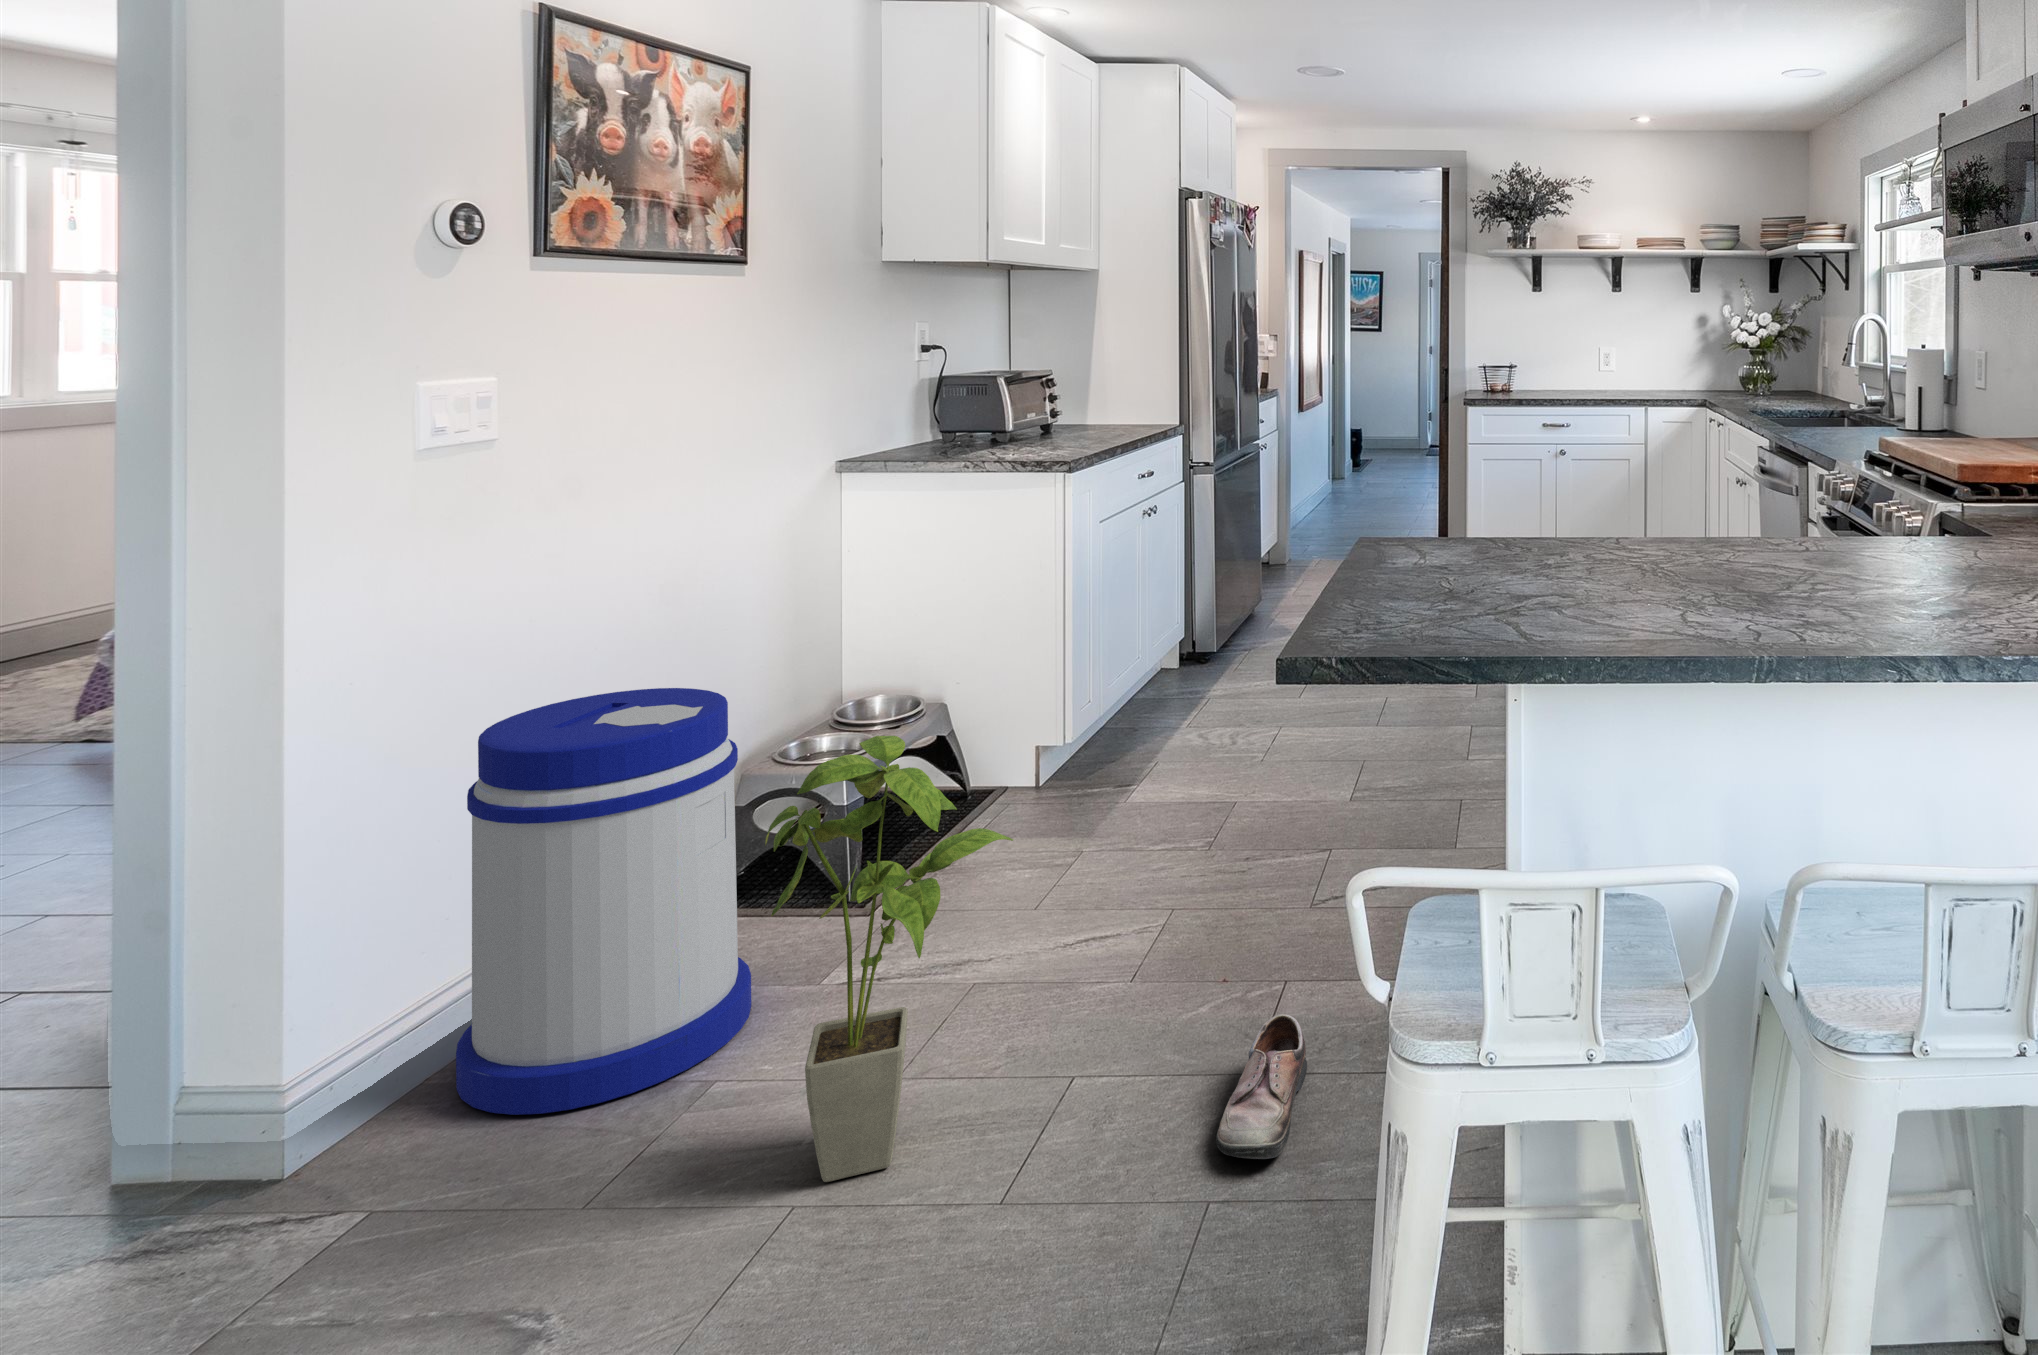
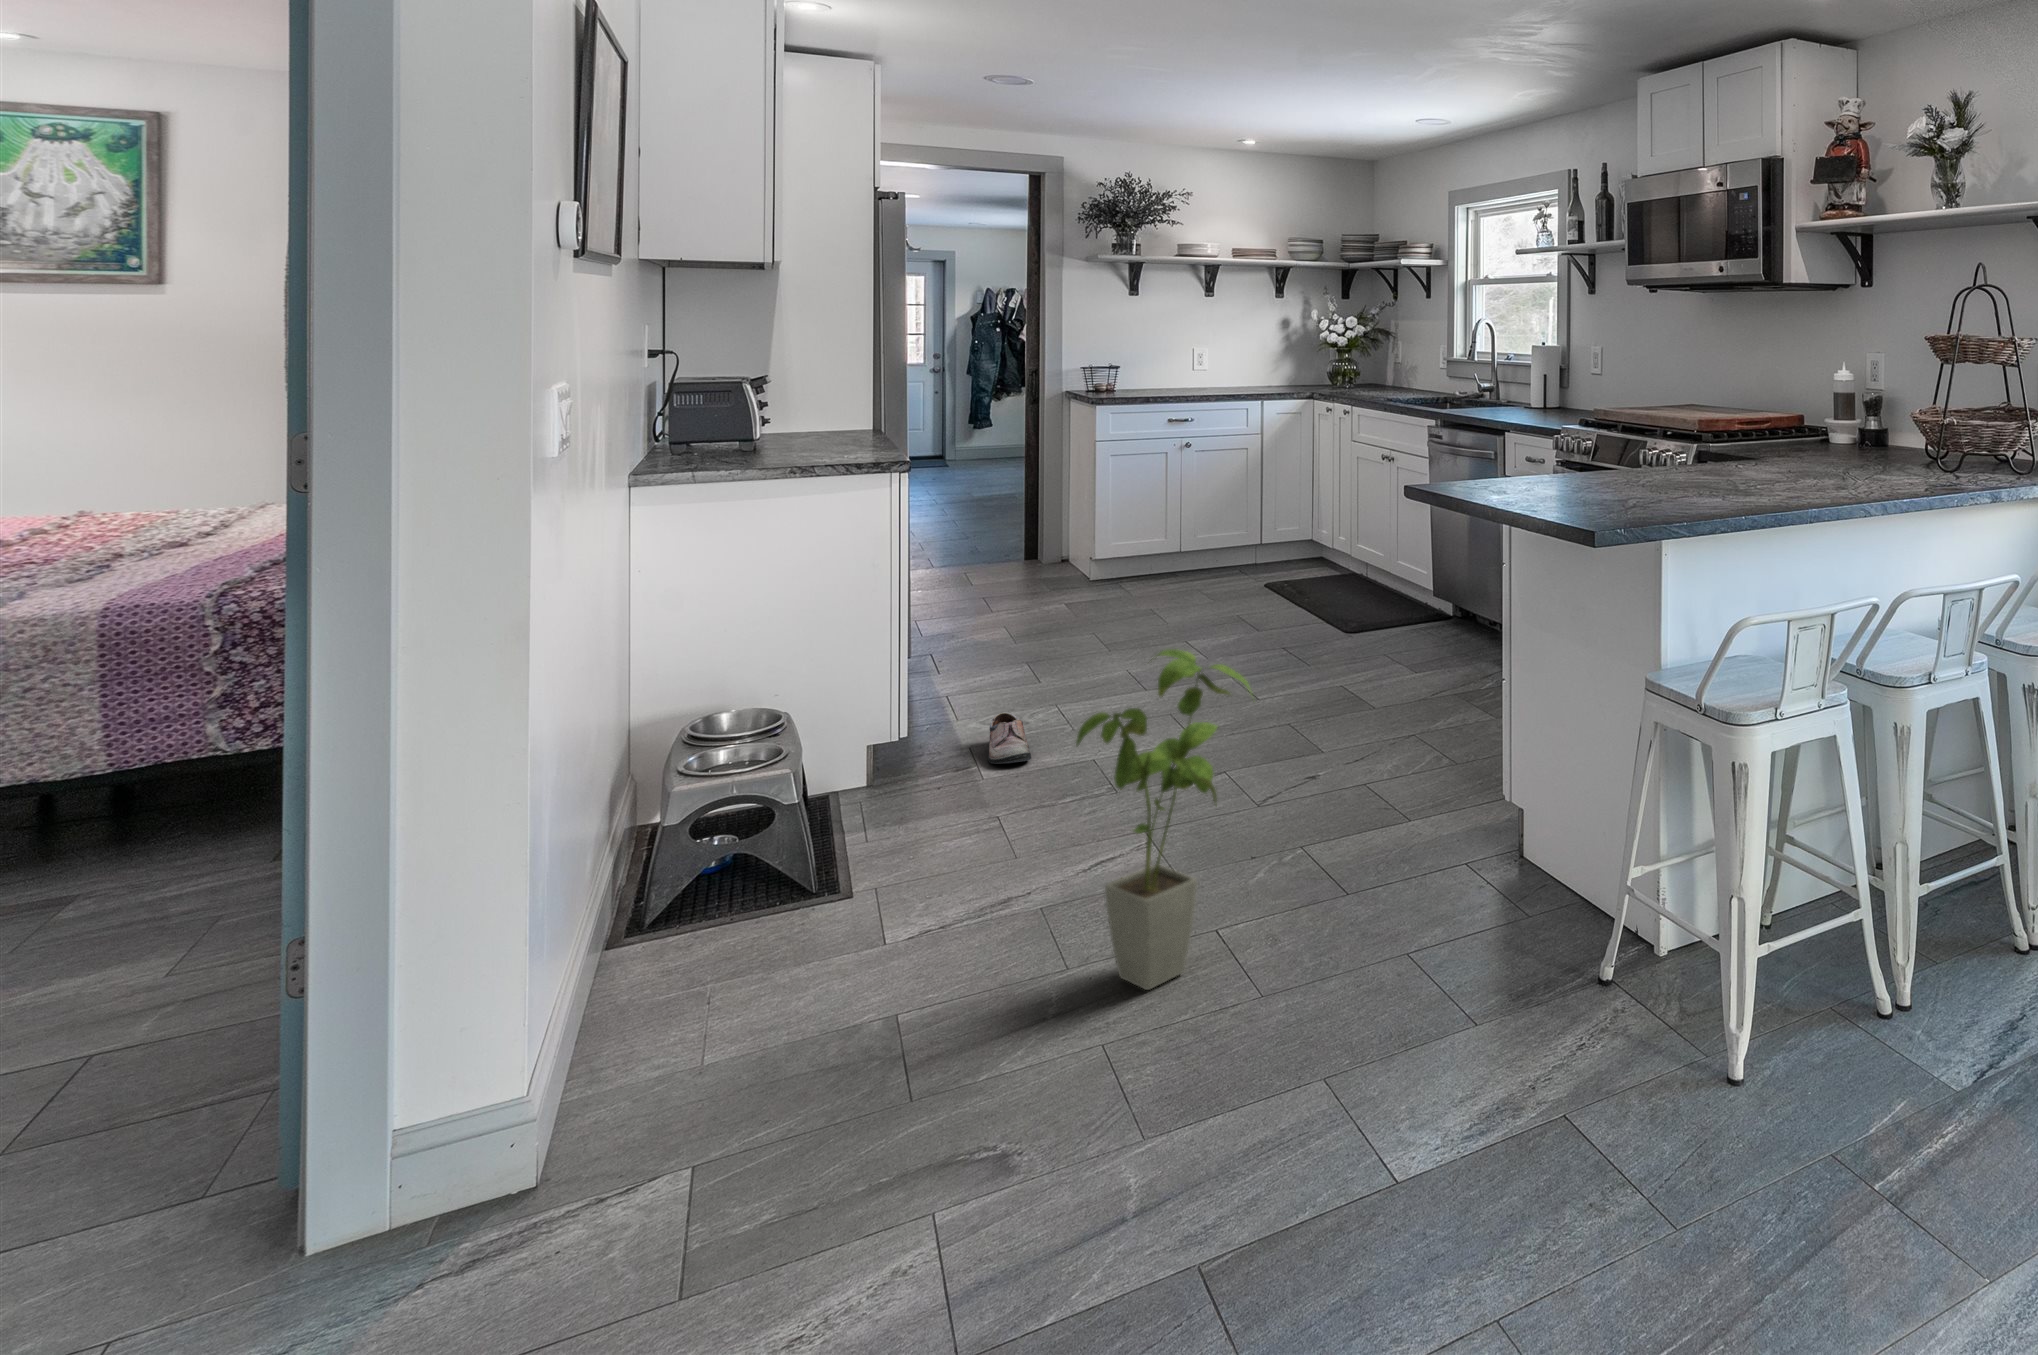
trash can: present [456,688,751,1115] -> none [675,668,919,1041]
shoe: present [1216,1014,1307,1159] -> present [988,712,1031,764]

